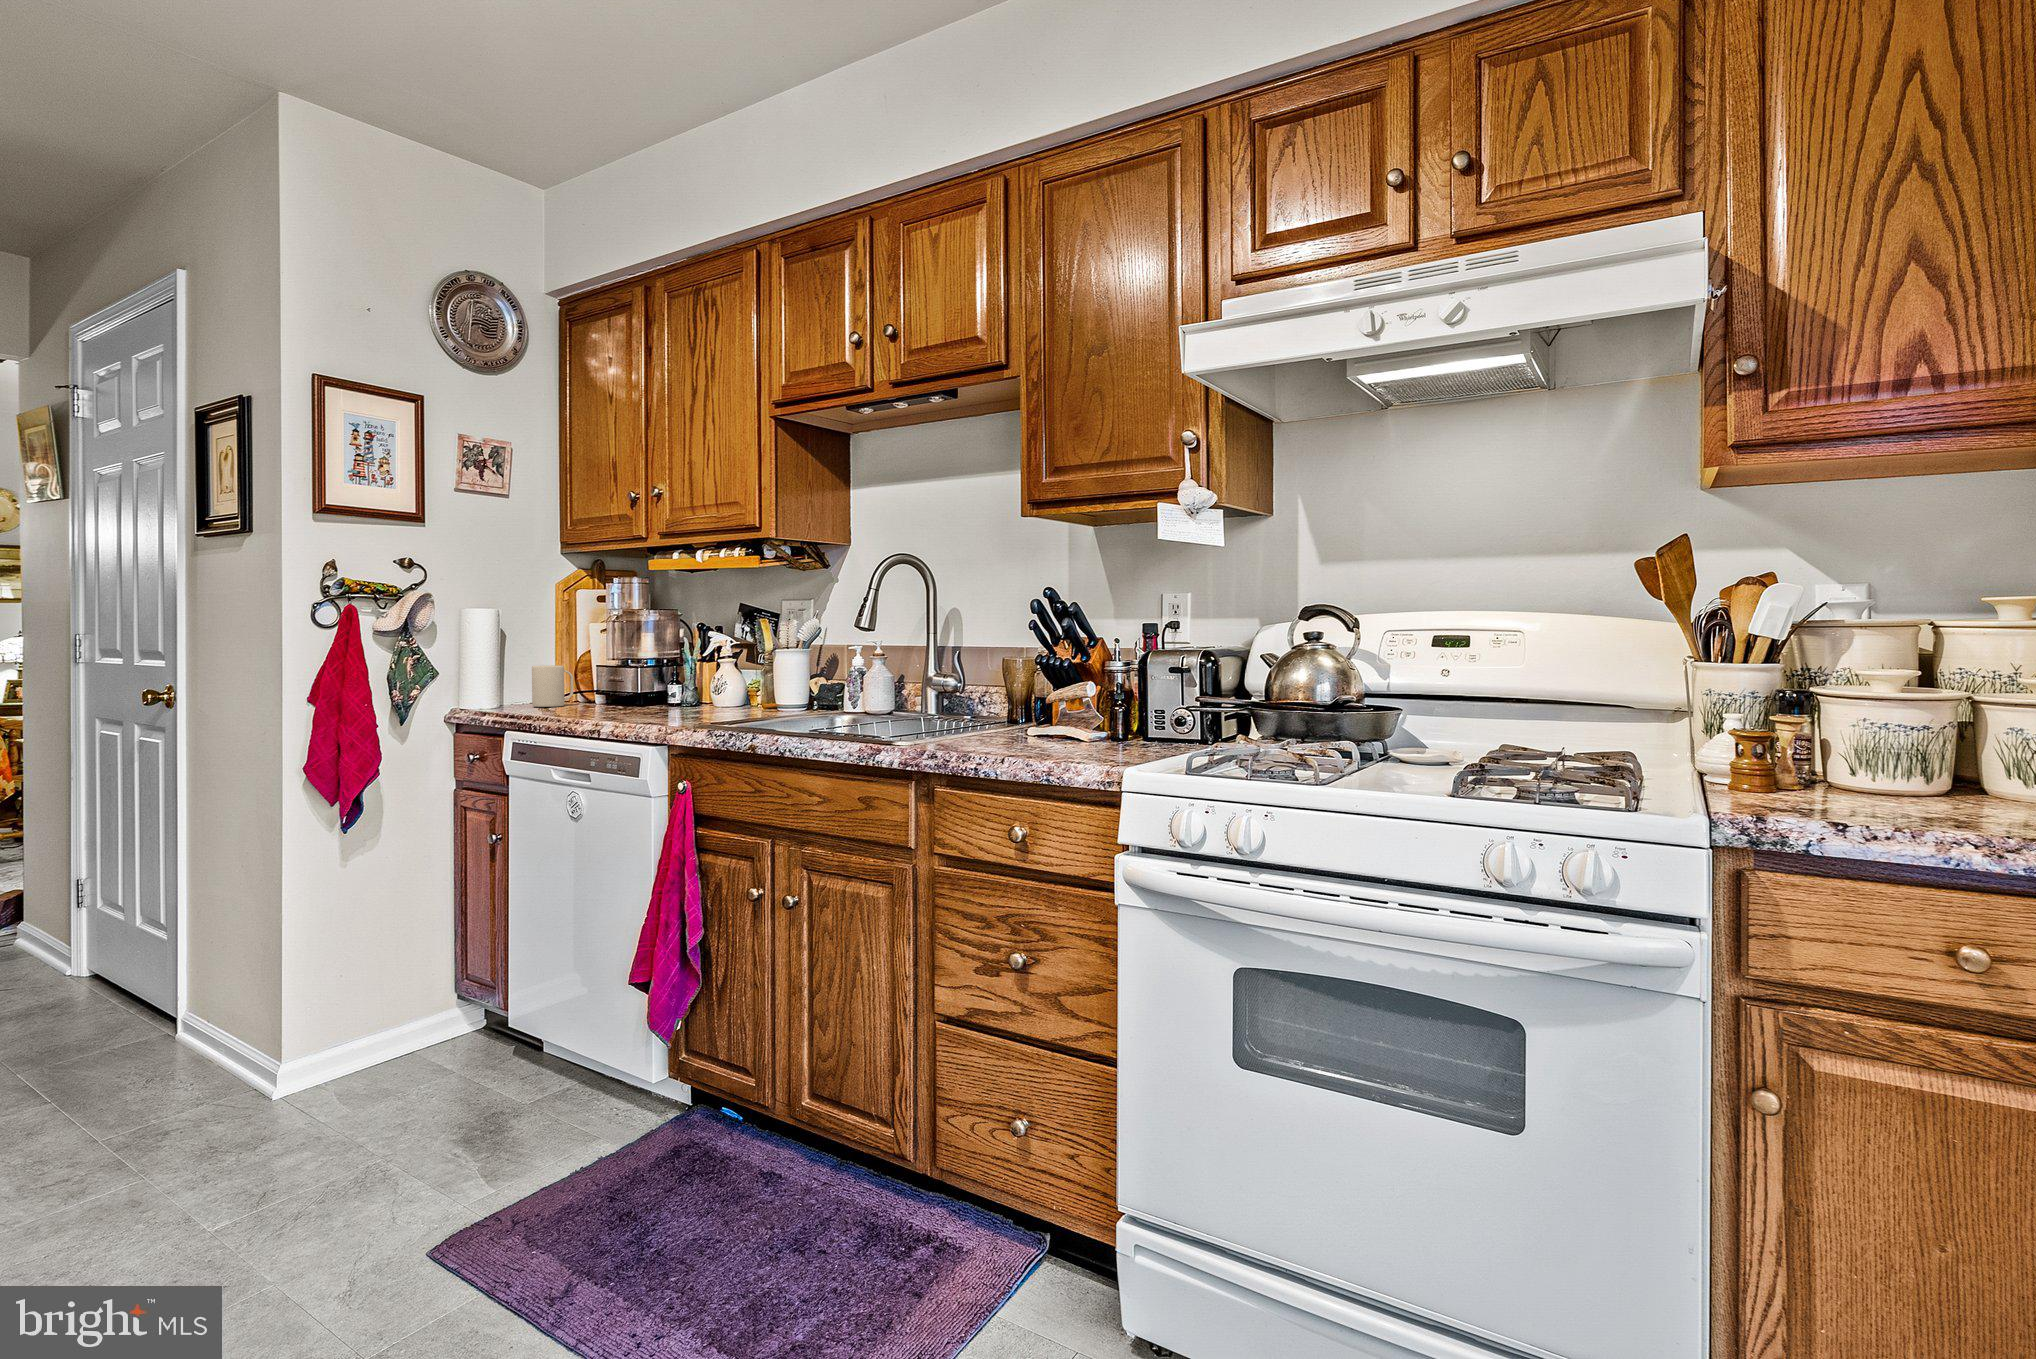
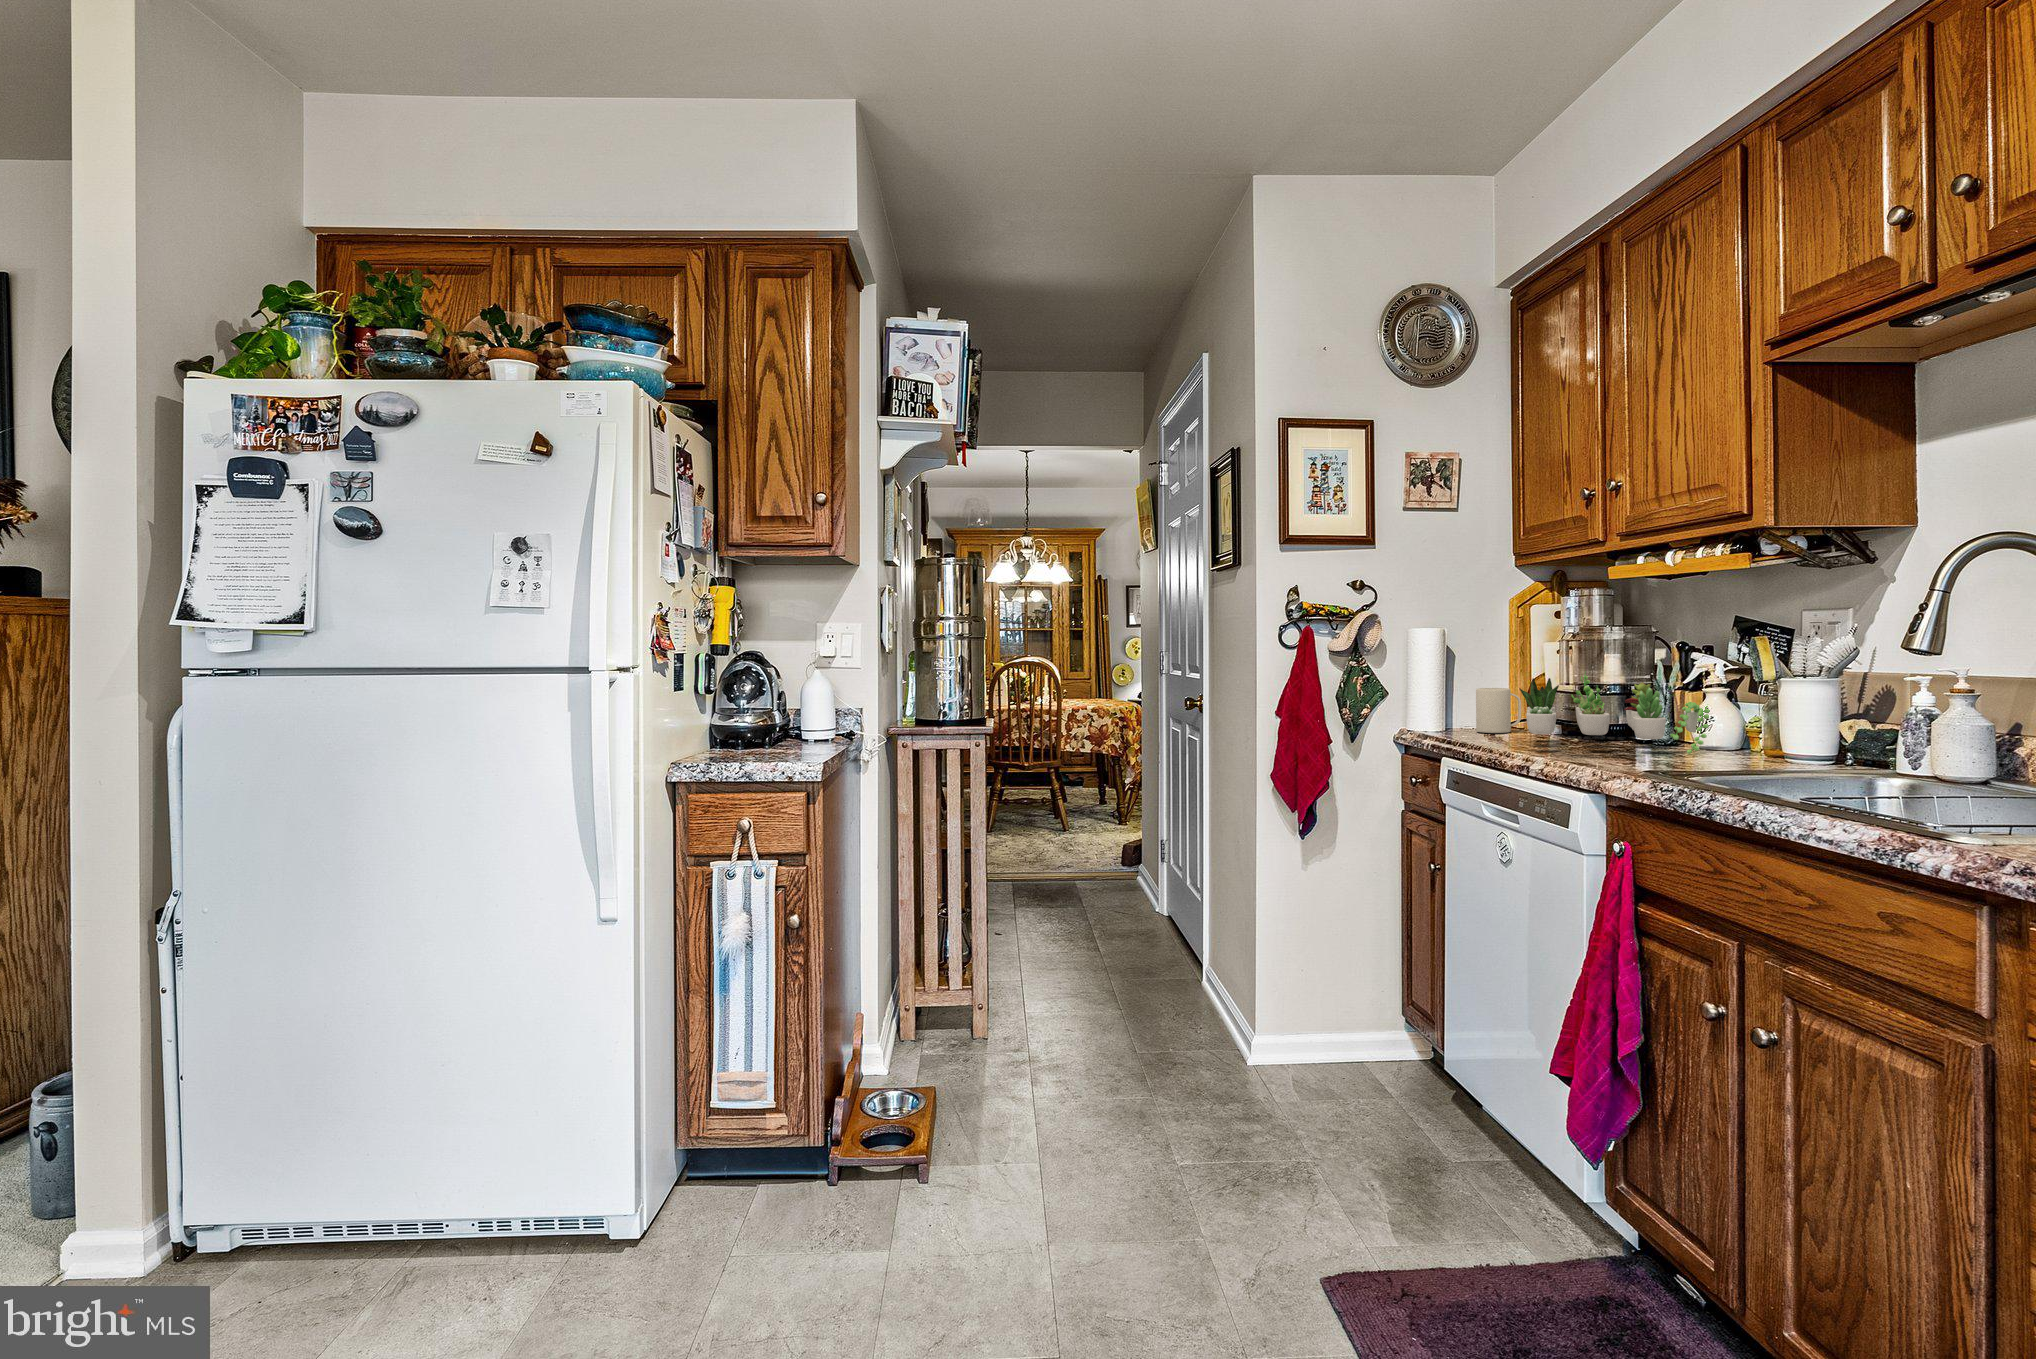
succulent plant: none [581,646,732,712] -> present [1519,672,1710,754]

